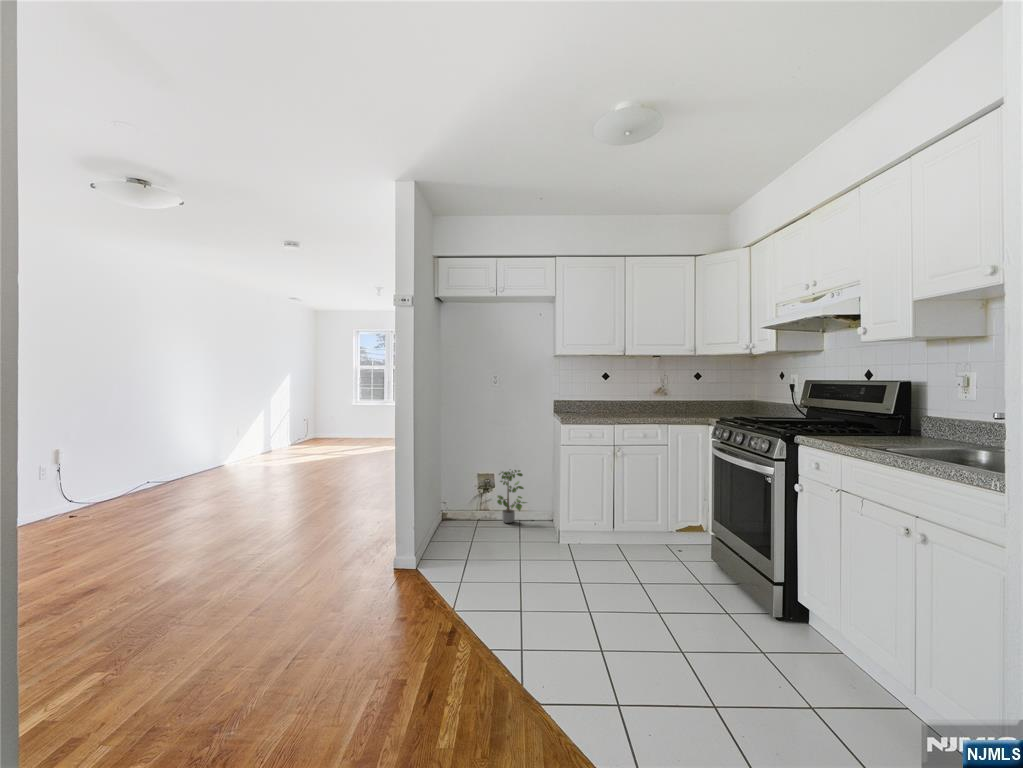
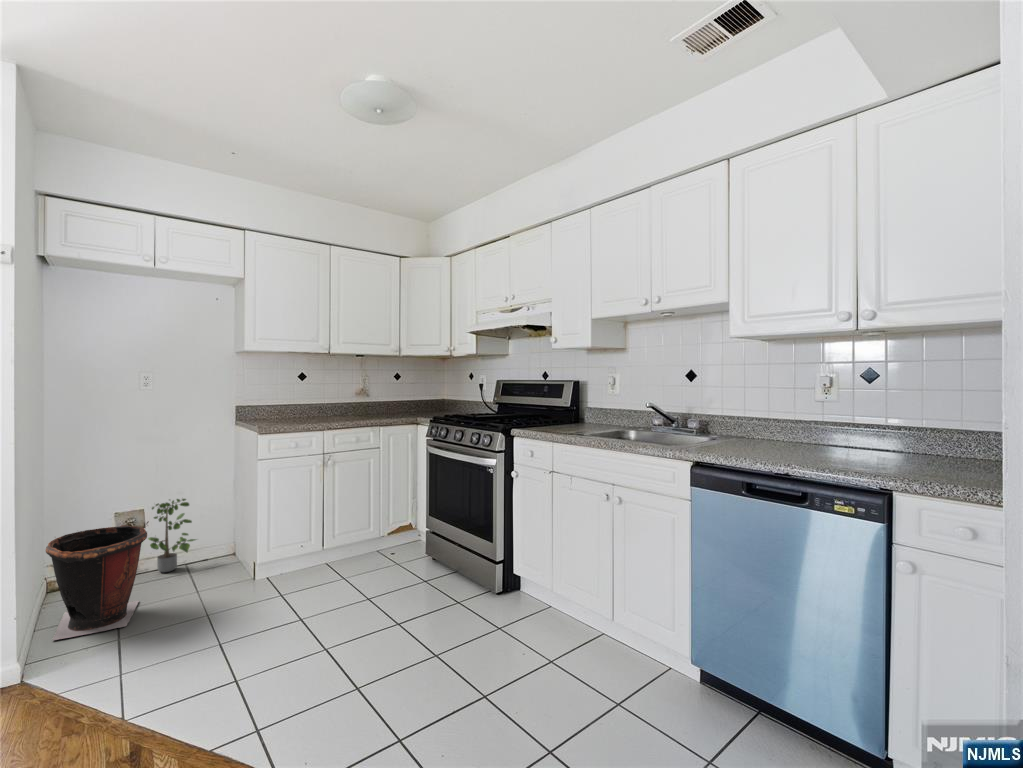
waste bin: none [432,479,488,554] -> present [46,521,149,640]

